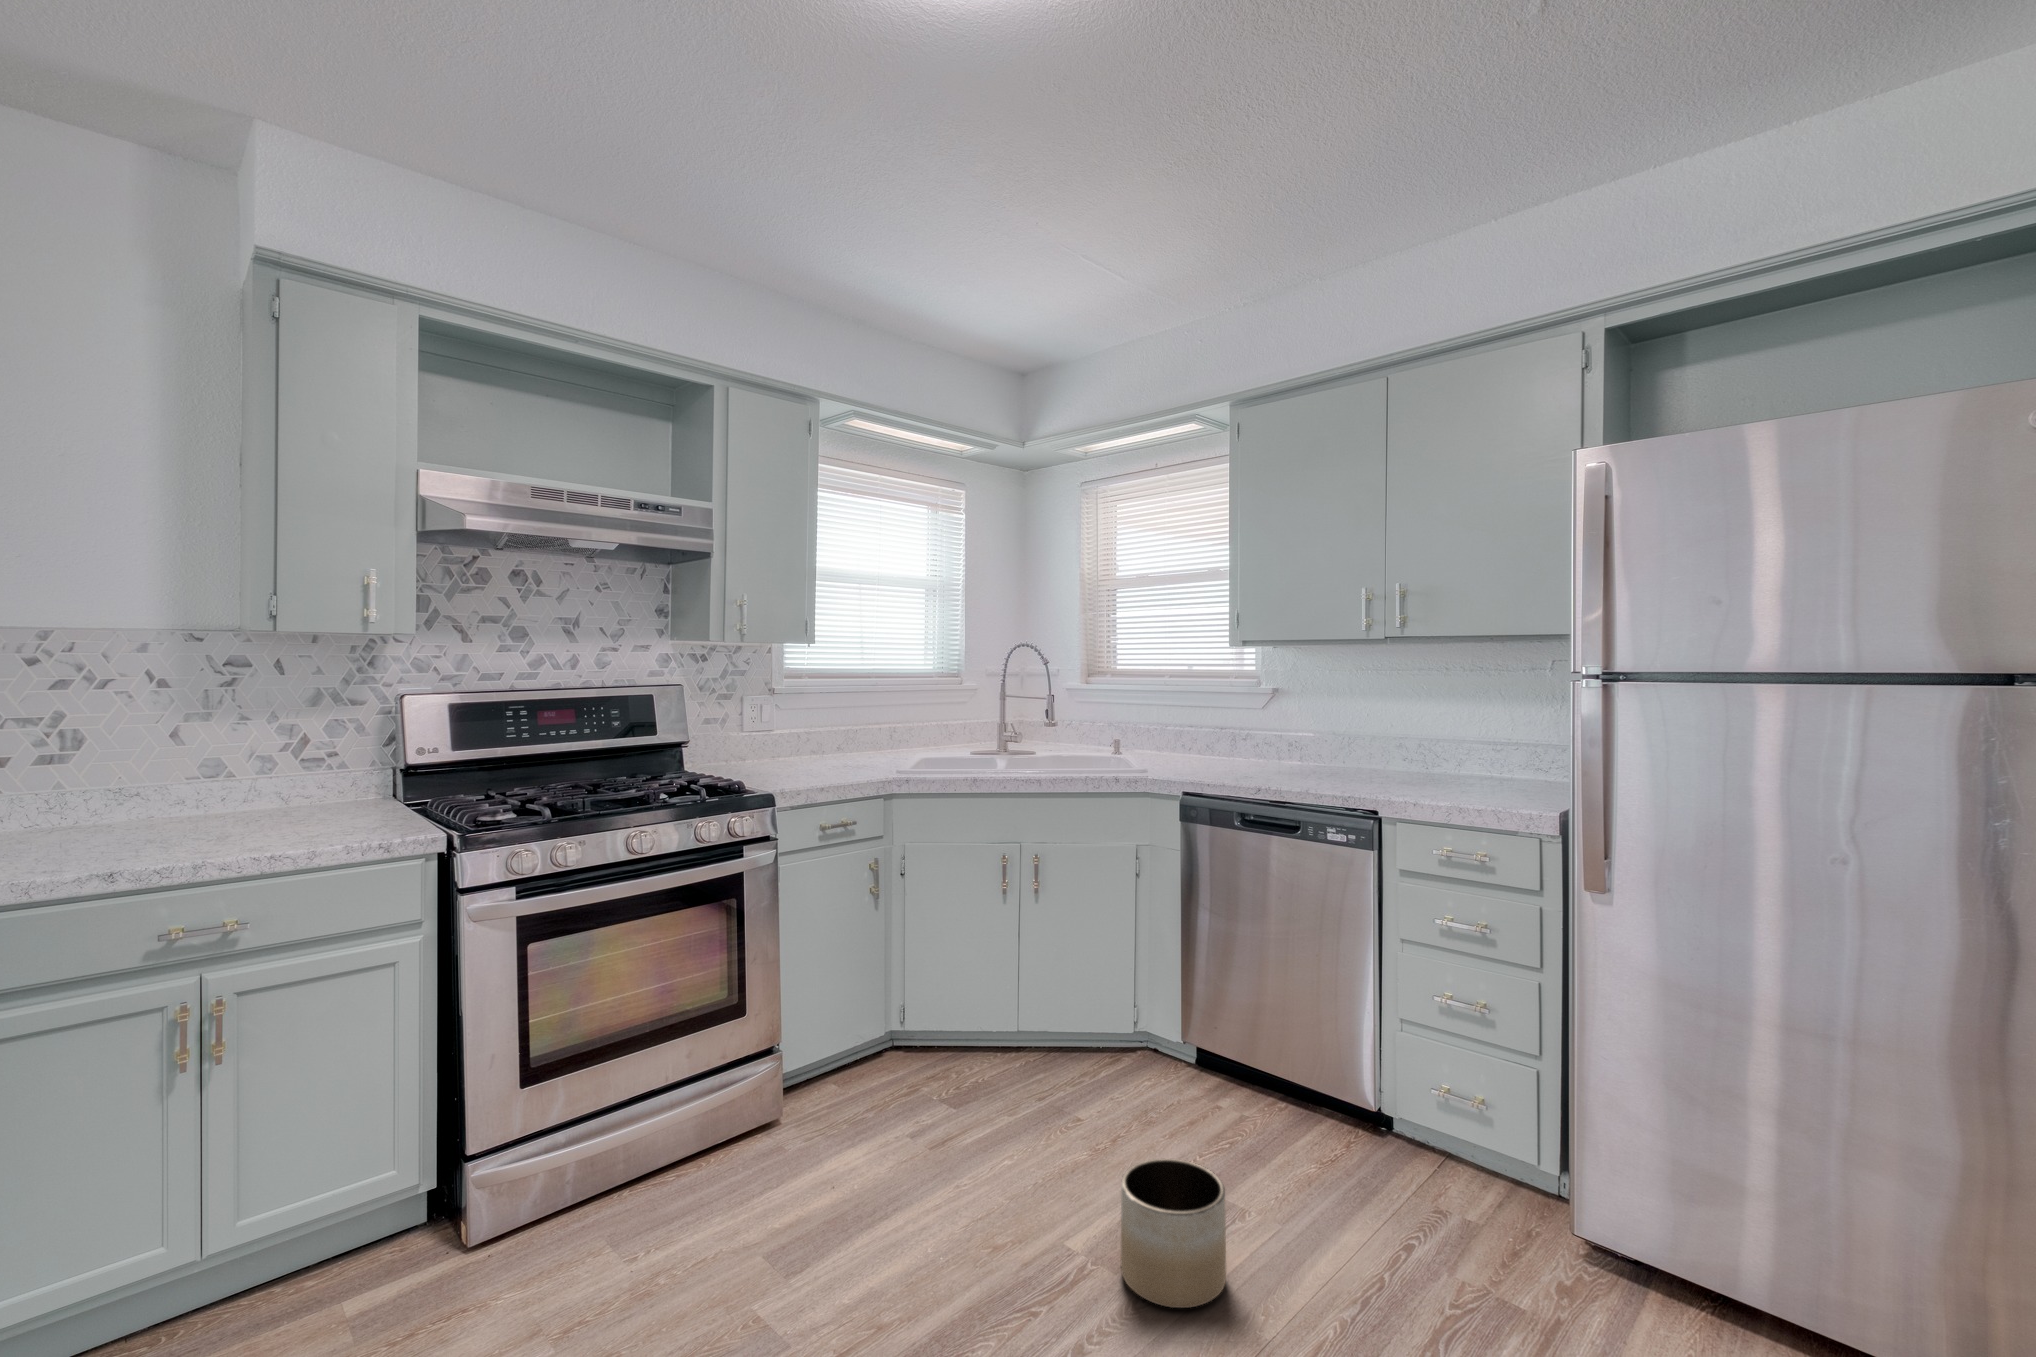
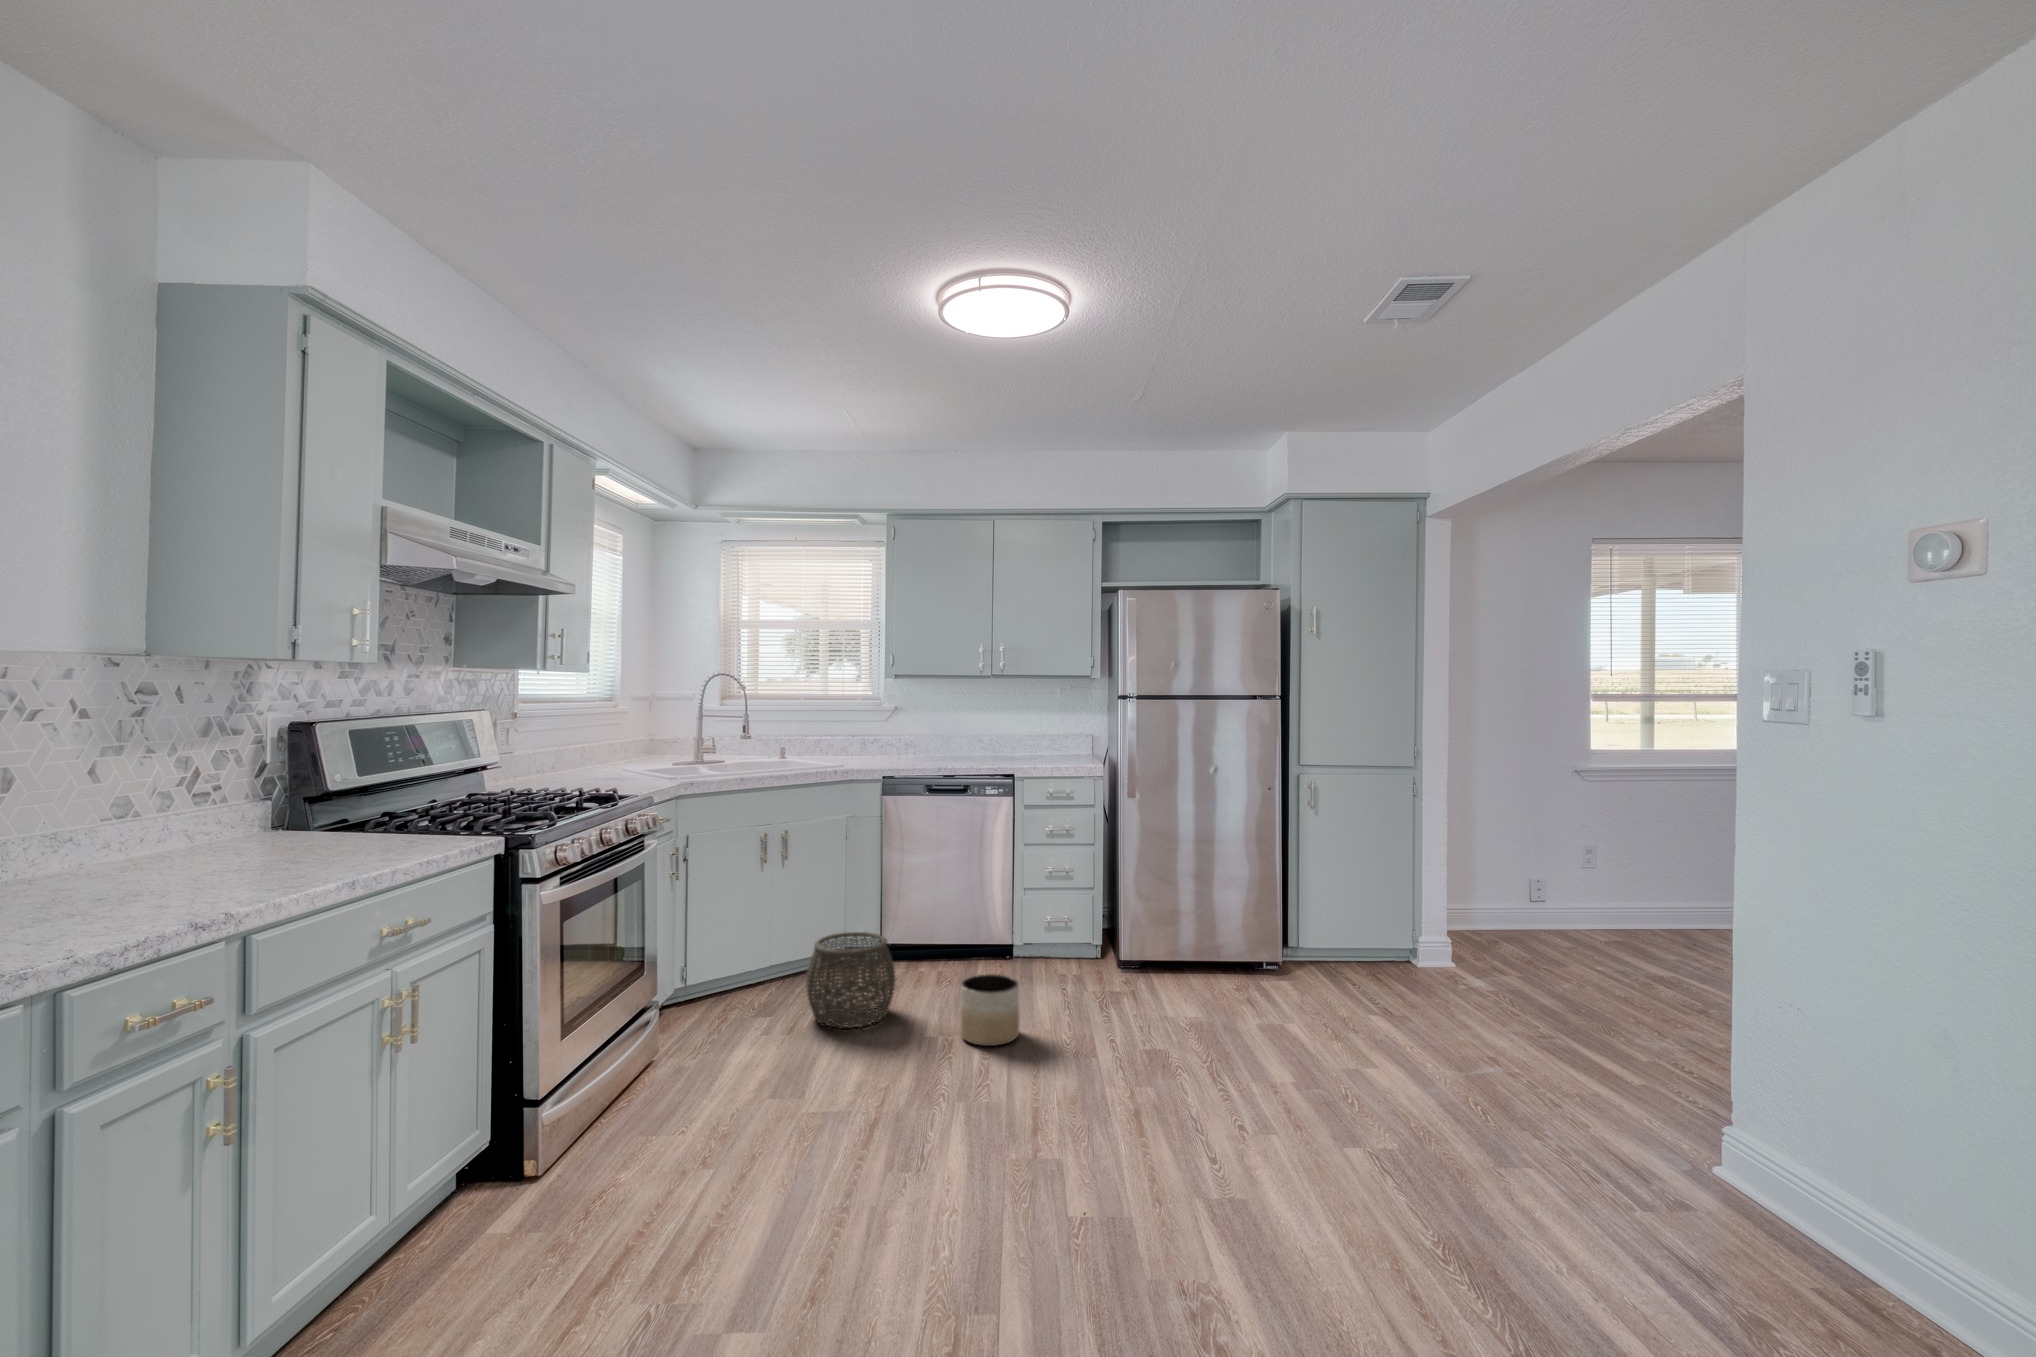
woven basket: none [971,1019,1103,1176] -> present [806,932,895,1028]

